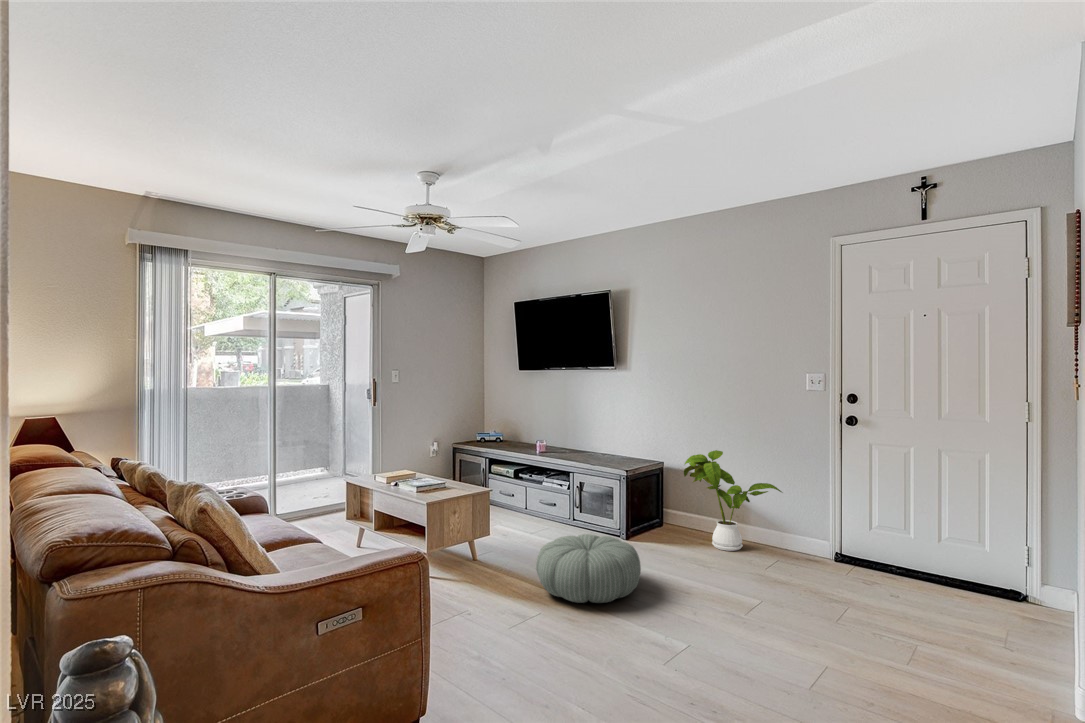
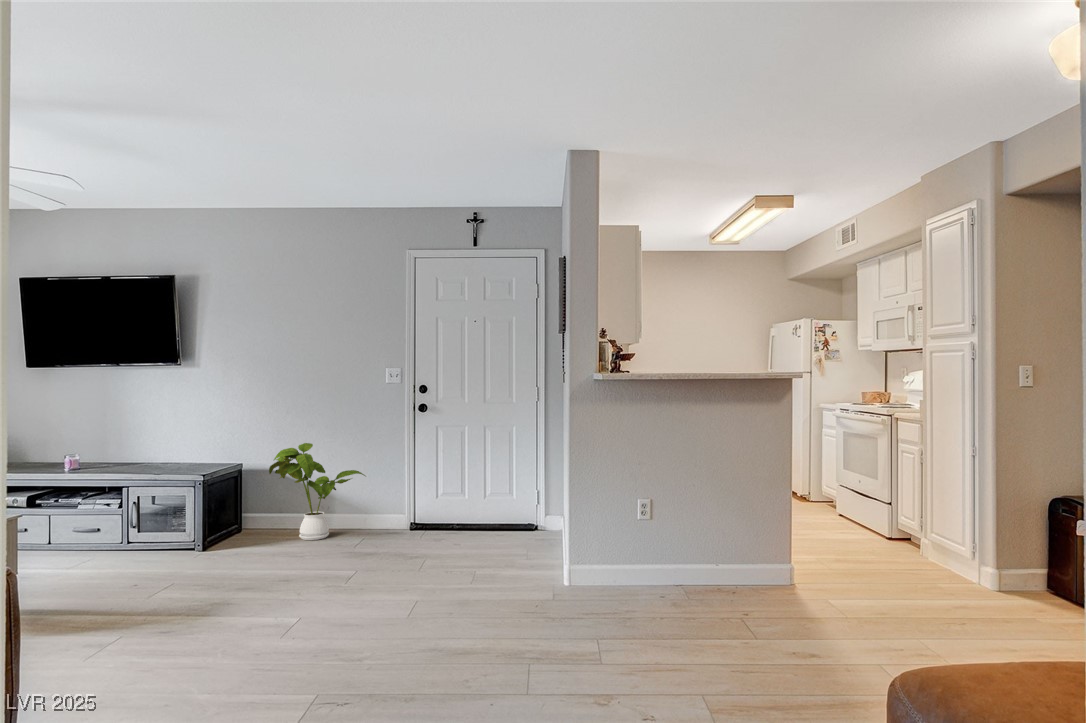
pouf: present [536,534,641,603] -> none [117,539,245,609]

